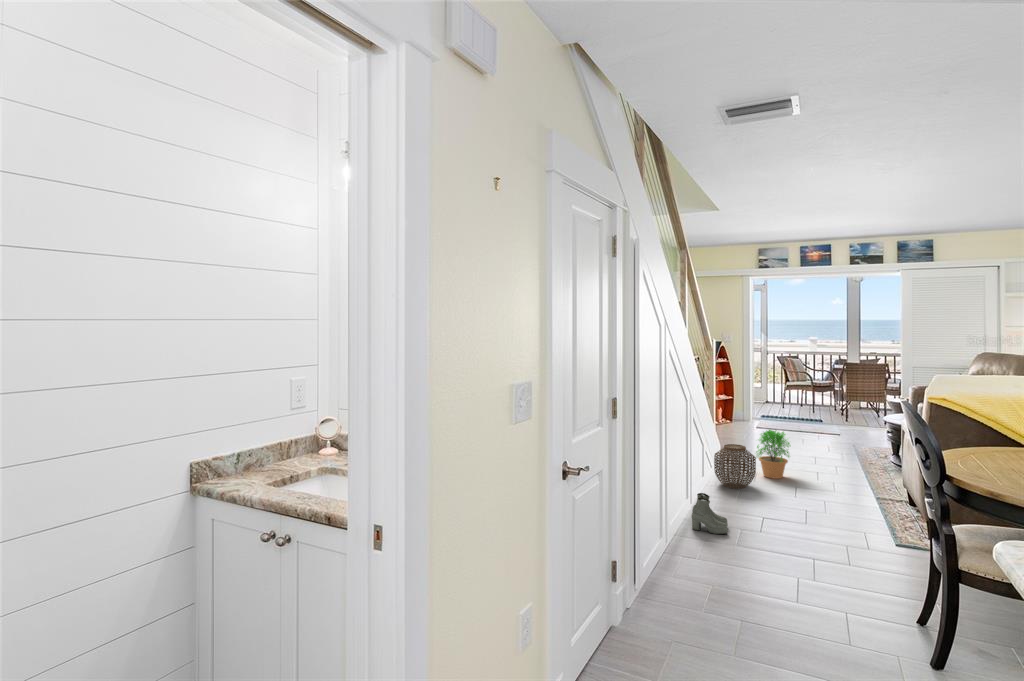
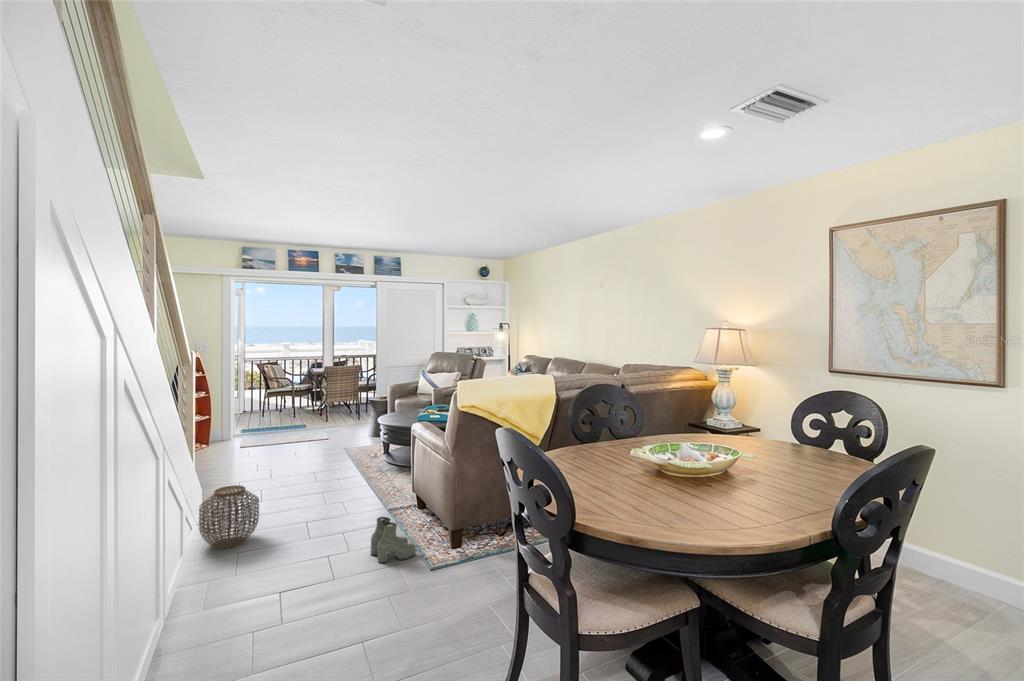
potted plant: present [757,430,790,479] -> none [252,454,299,516]
boots: present [692,493,728,534] -> present [371,517,416,563]

